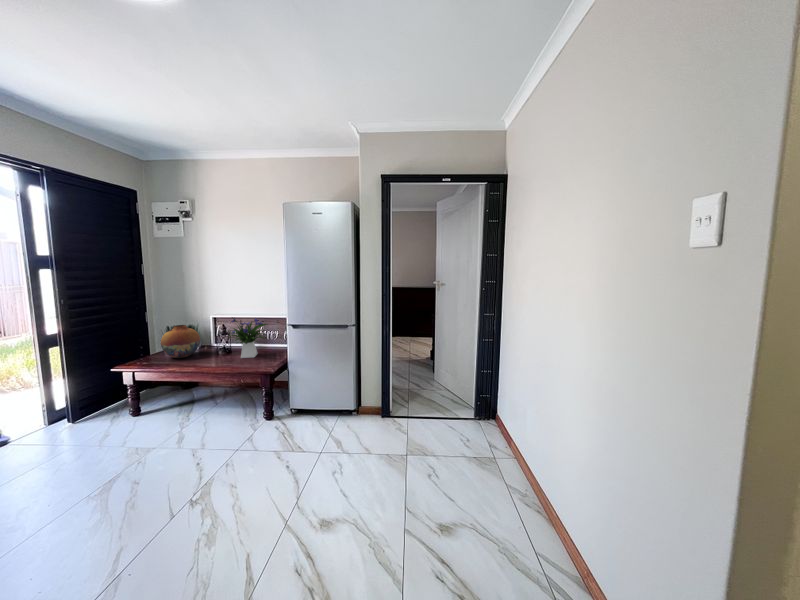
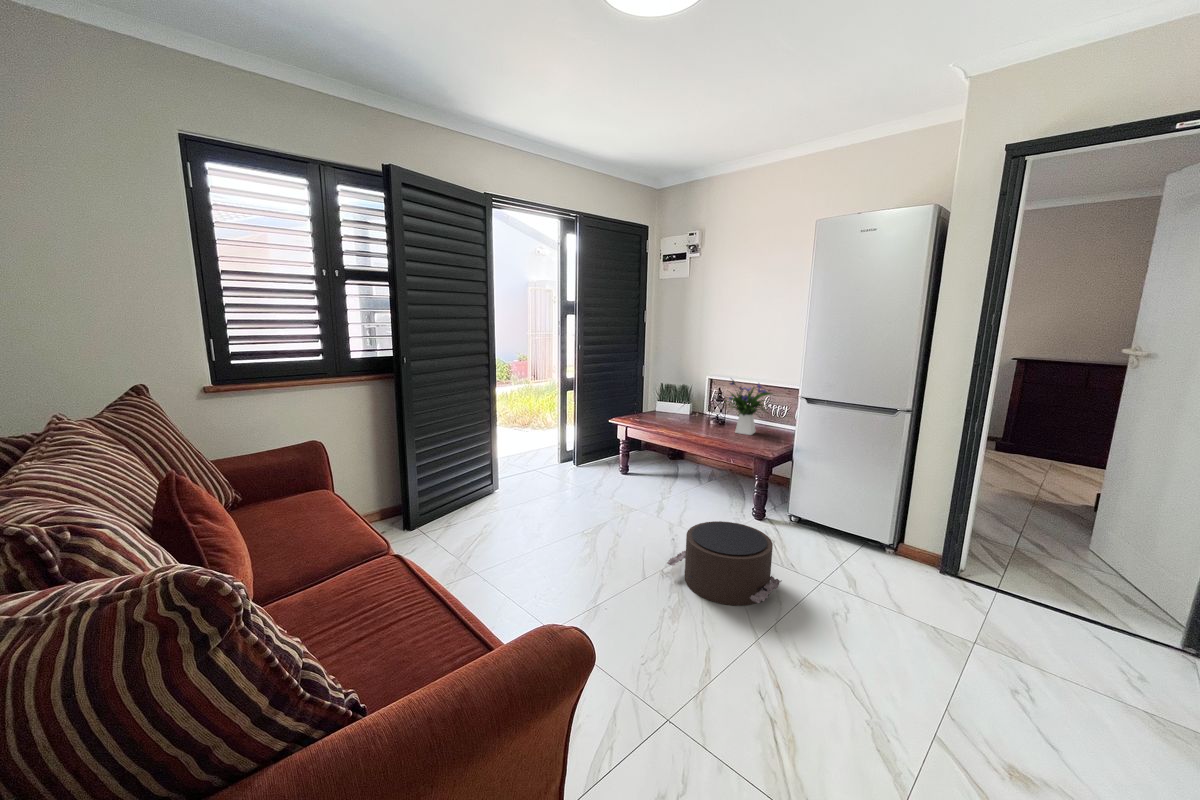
vase: present [161,325,200,358] -> none [656,382,693,420]
pouf: none [177,441,293,535] -> present [667,521,782,606]

